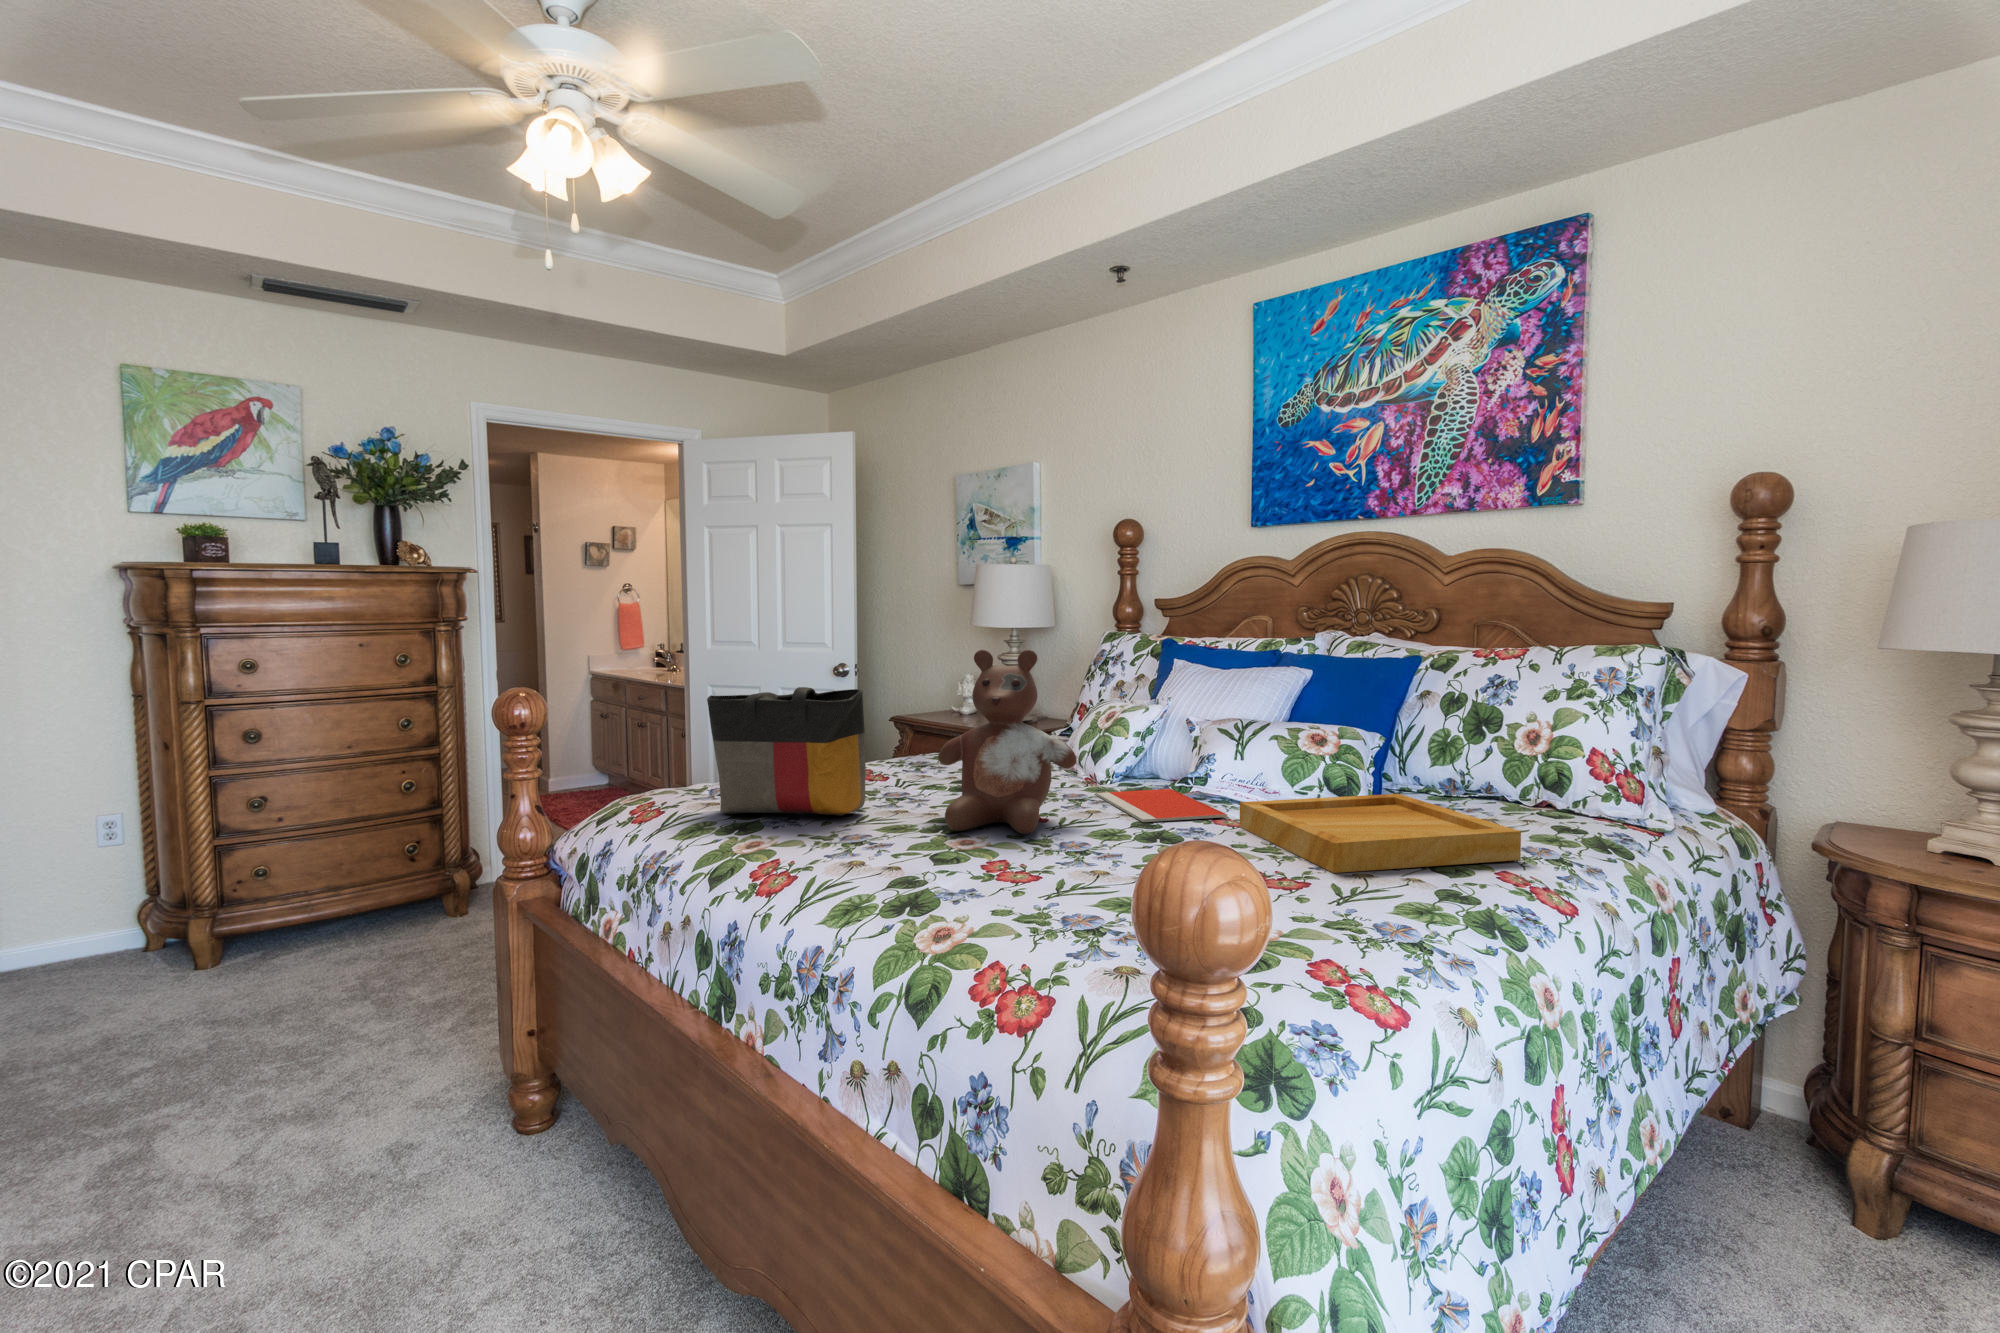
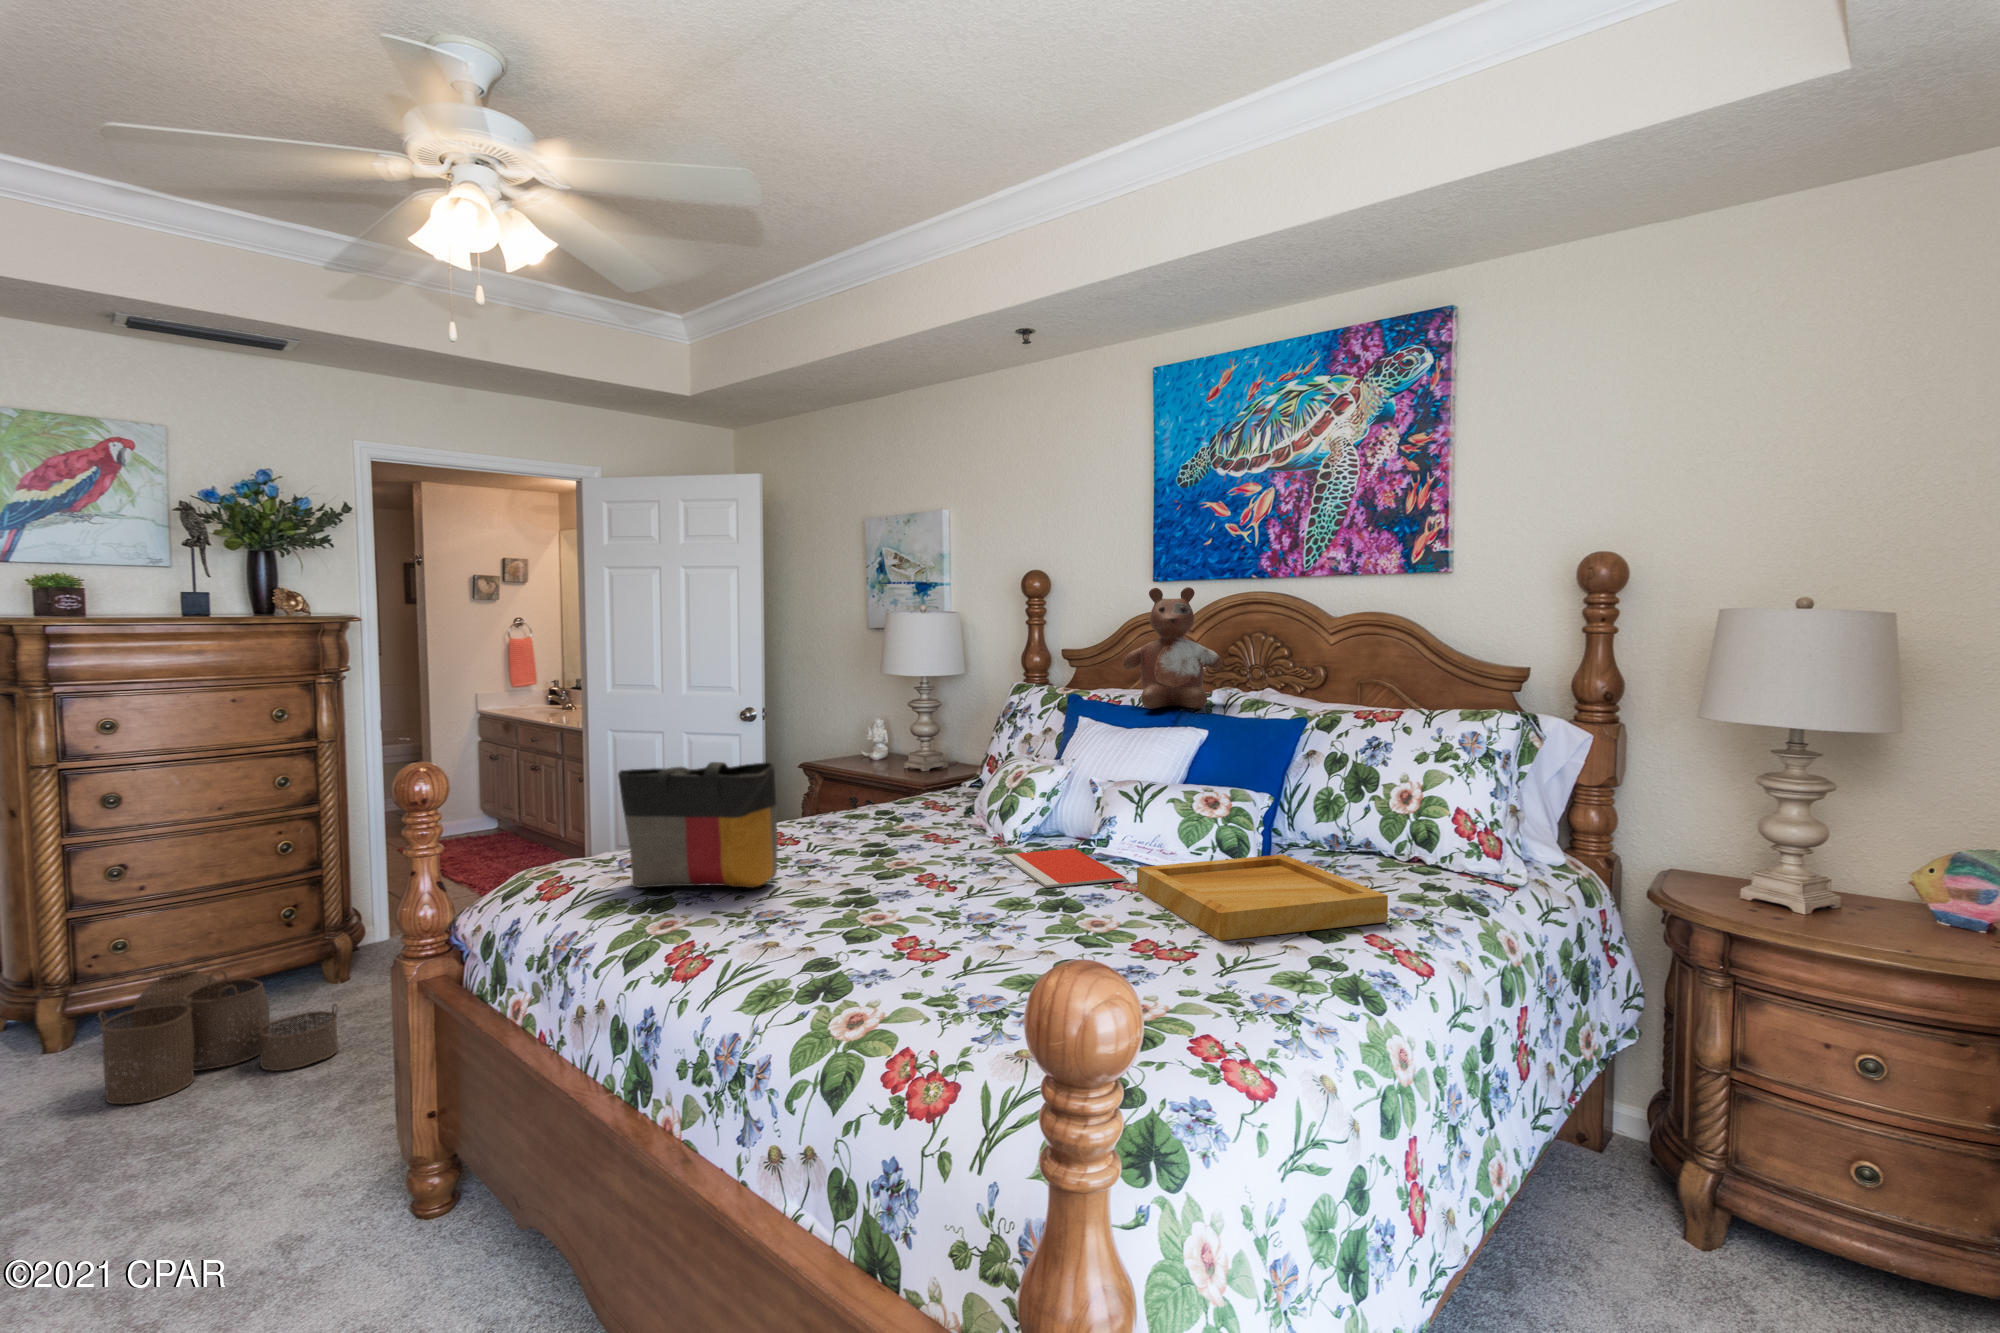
stuffed bear: present [938,650,1076,834] -> present [1122,587,1222,709]
woven basket: none [233,895,452,1019] -> present [98,967,338,1104]

